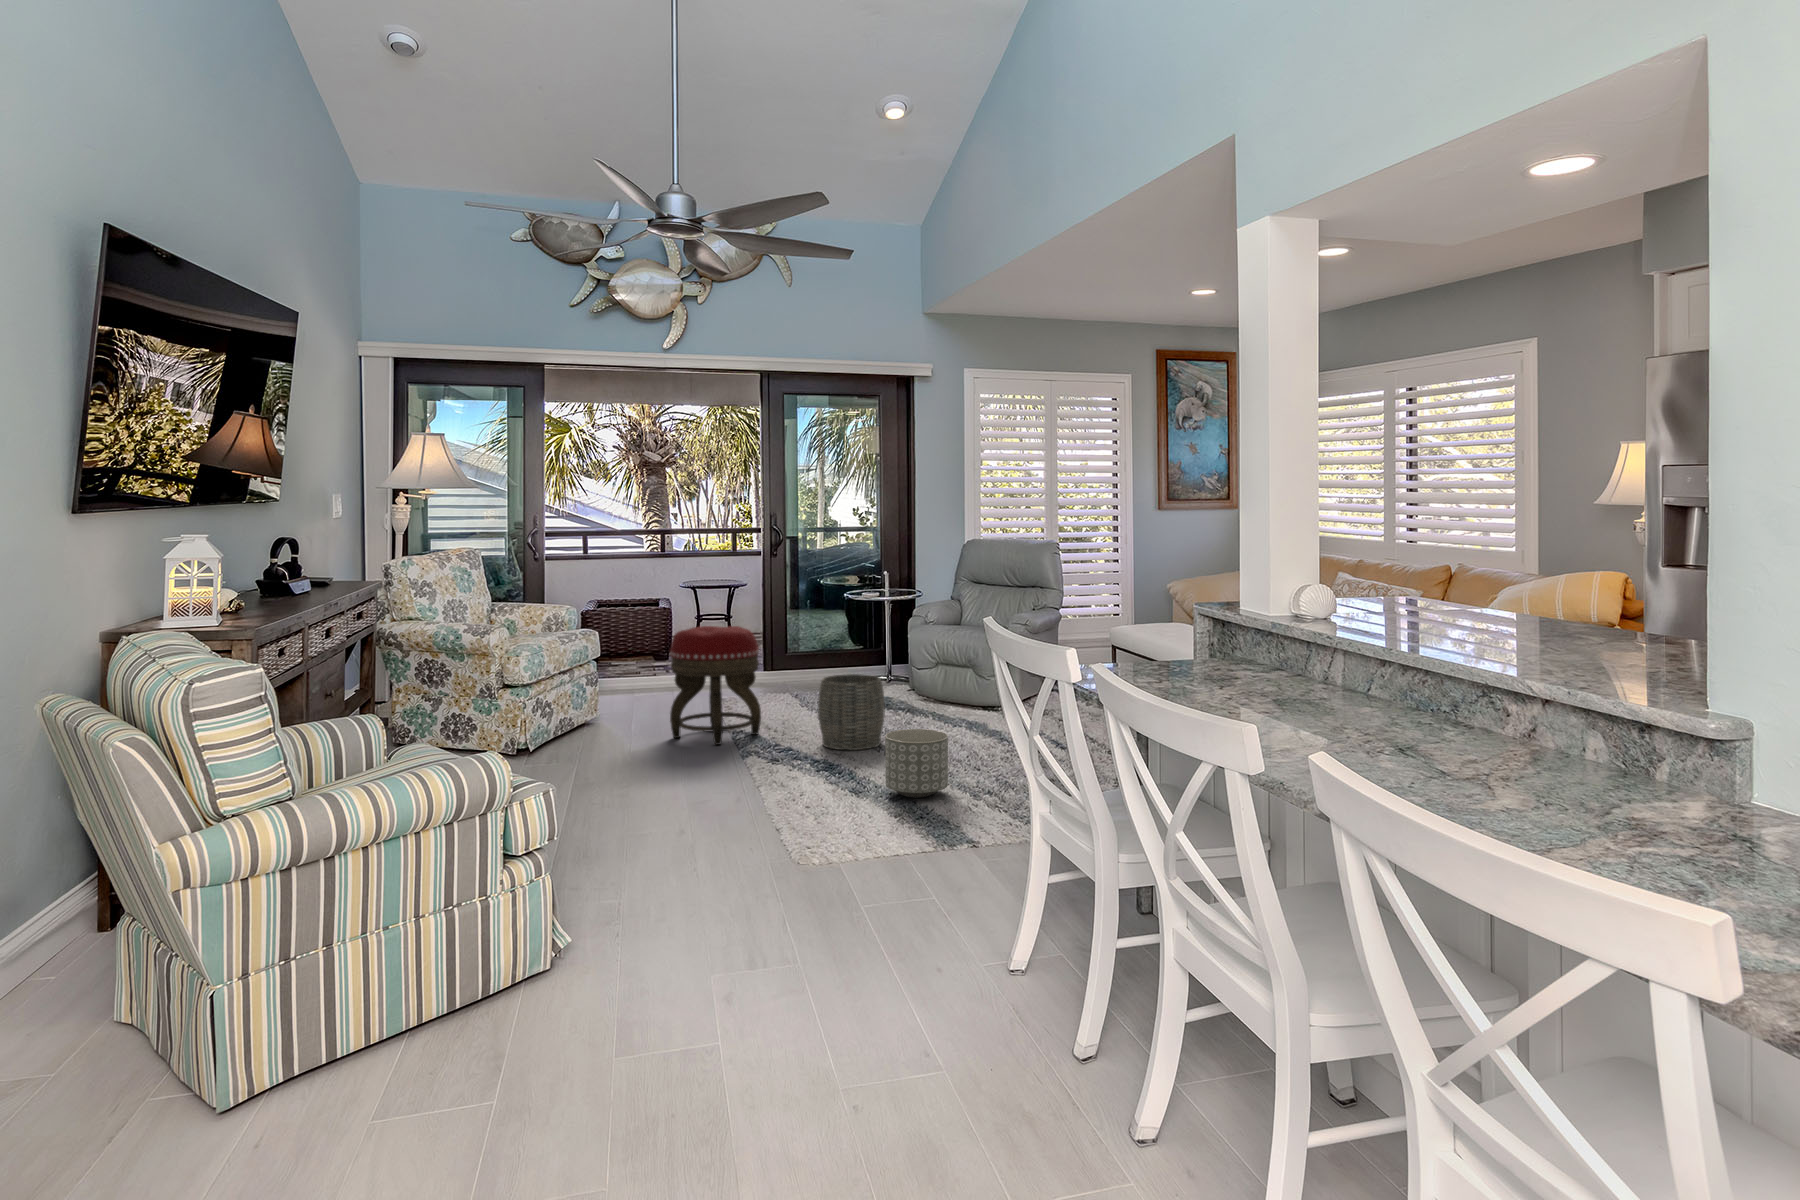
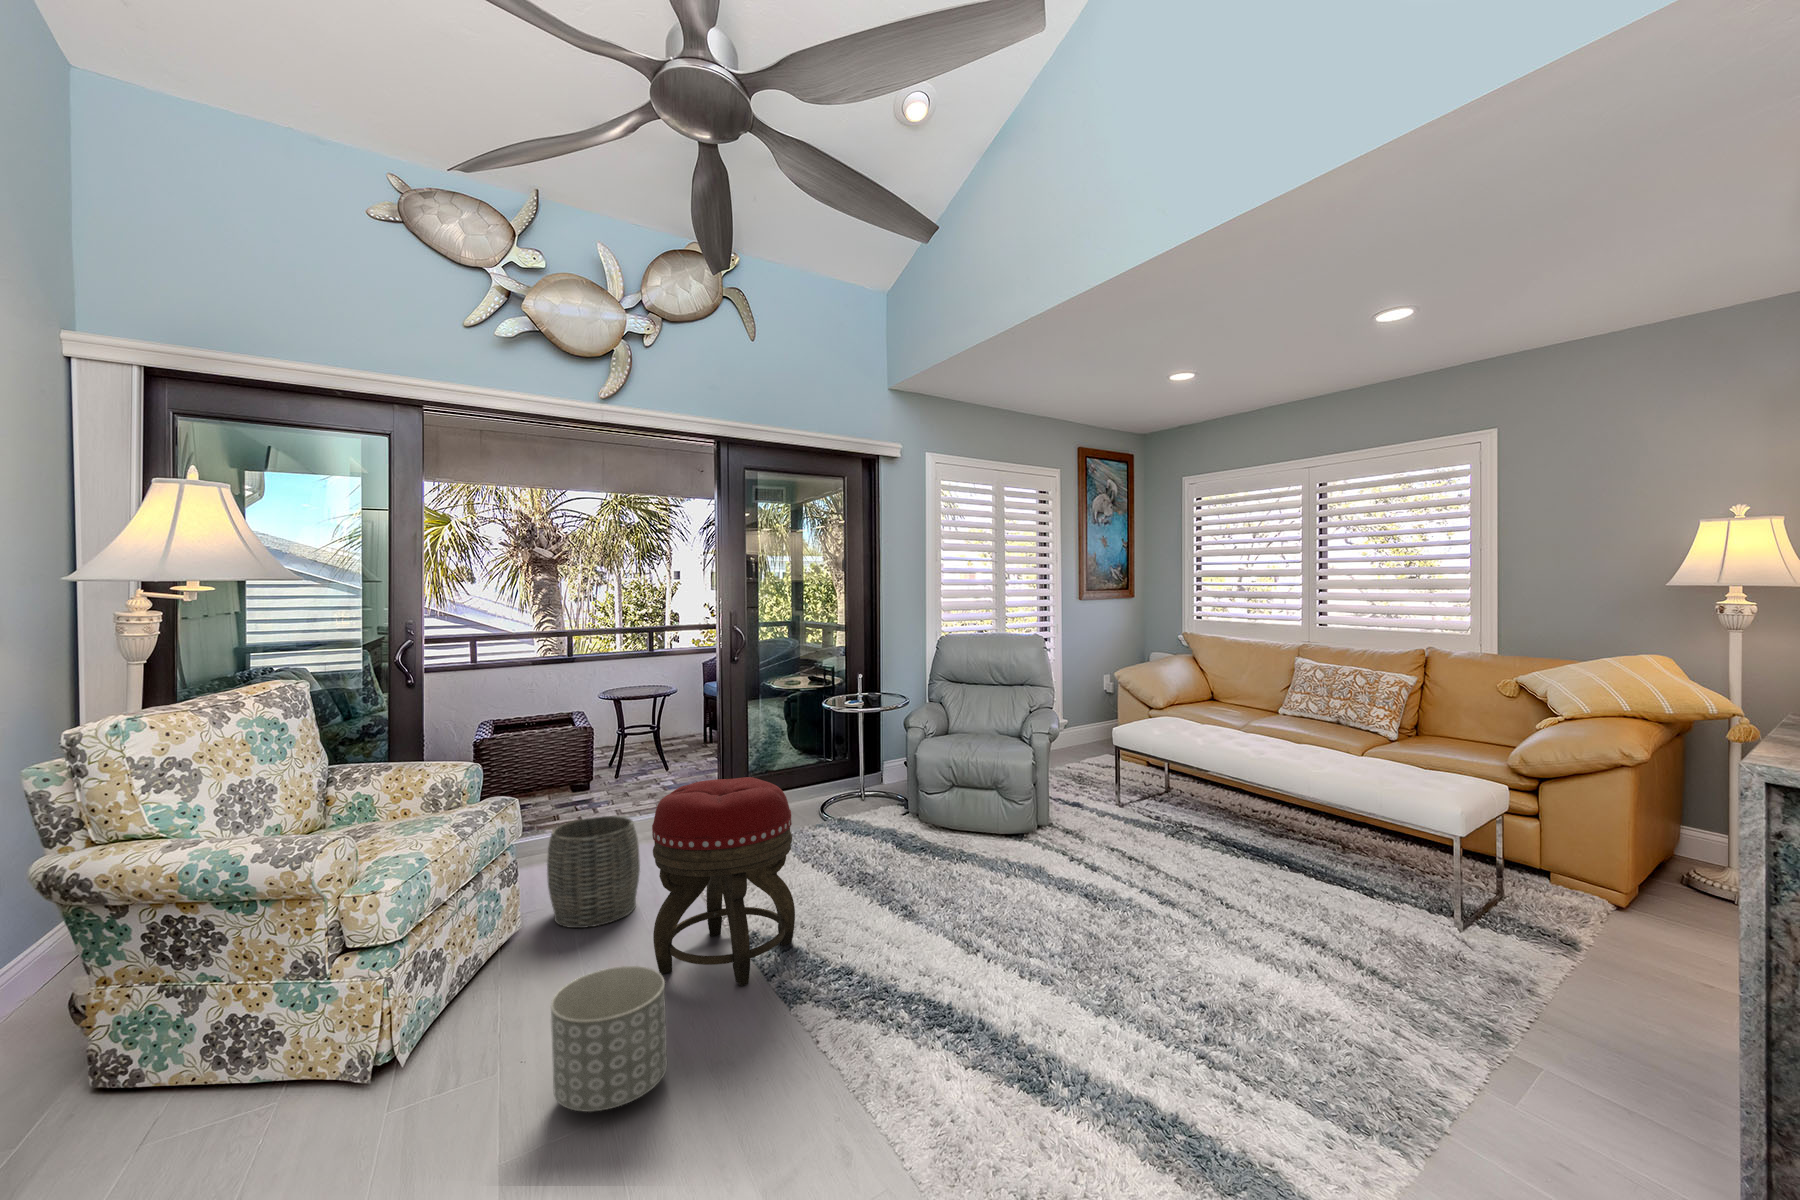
woven basket: present [818,674,885,750] -> present [547,816,640,928]
planter: present [885,729,948,798] -> present [551,966,667,1112]

